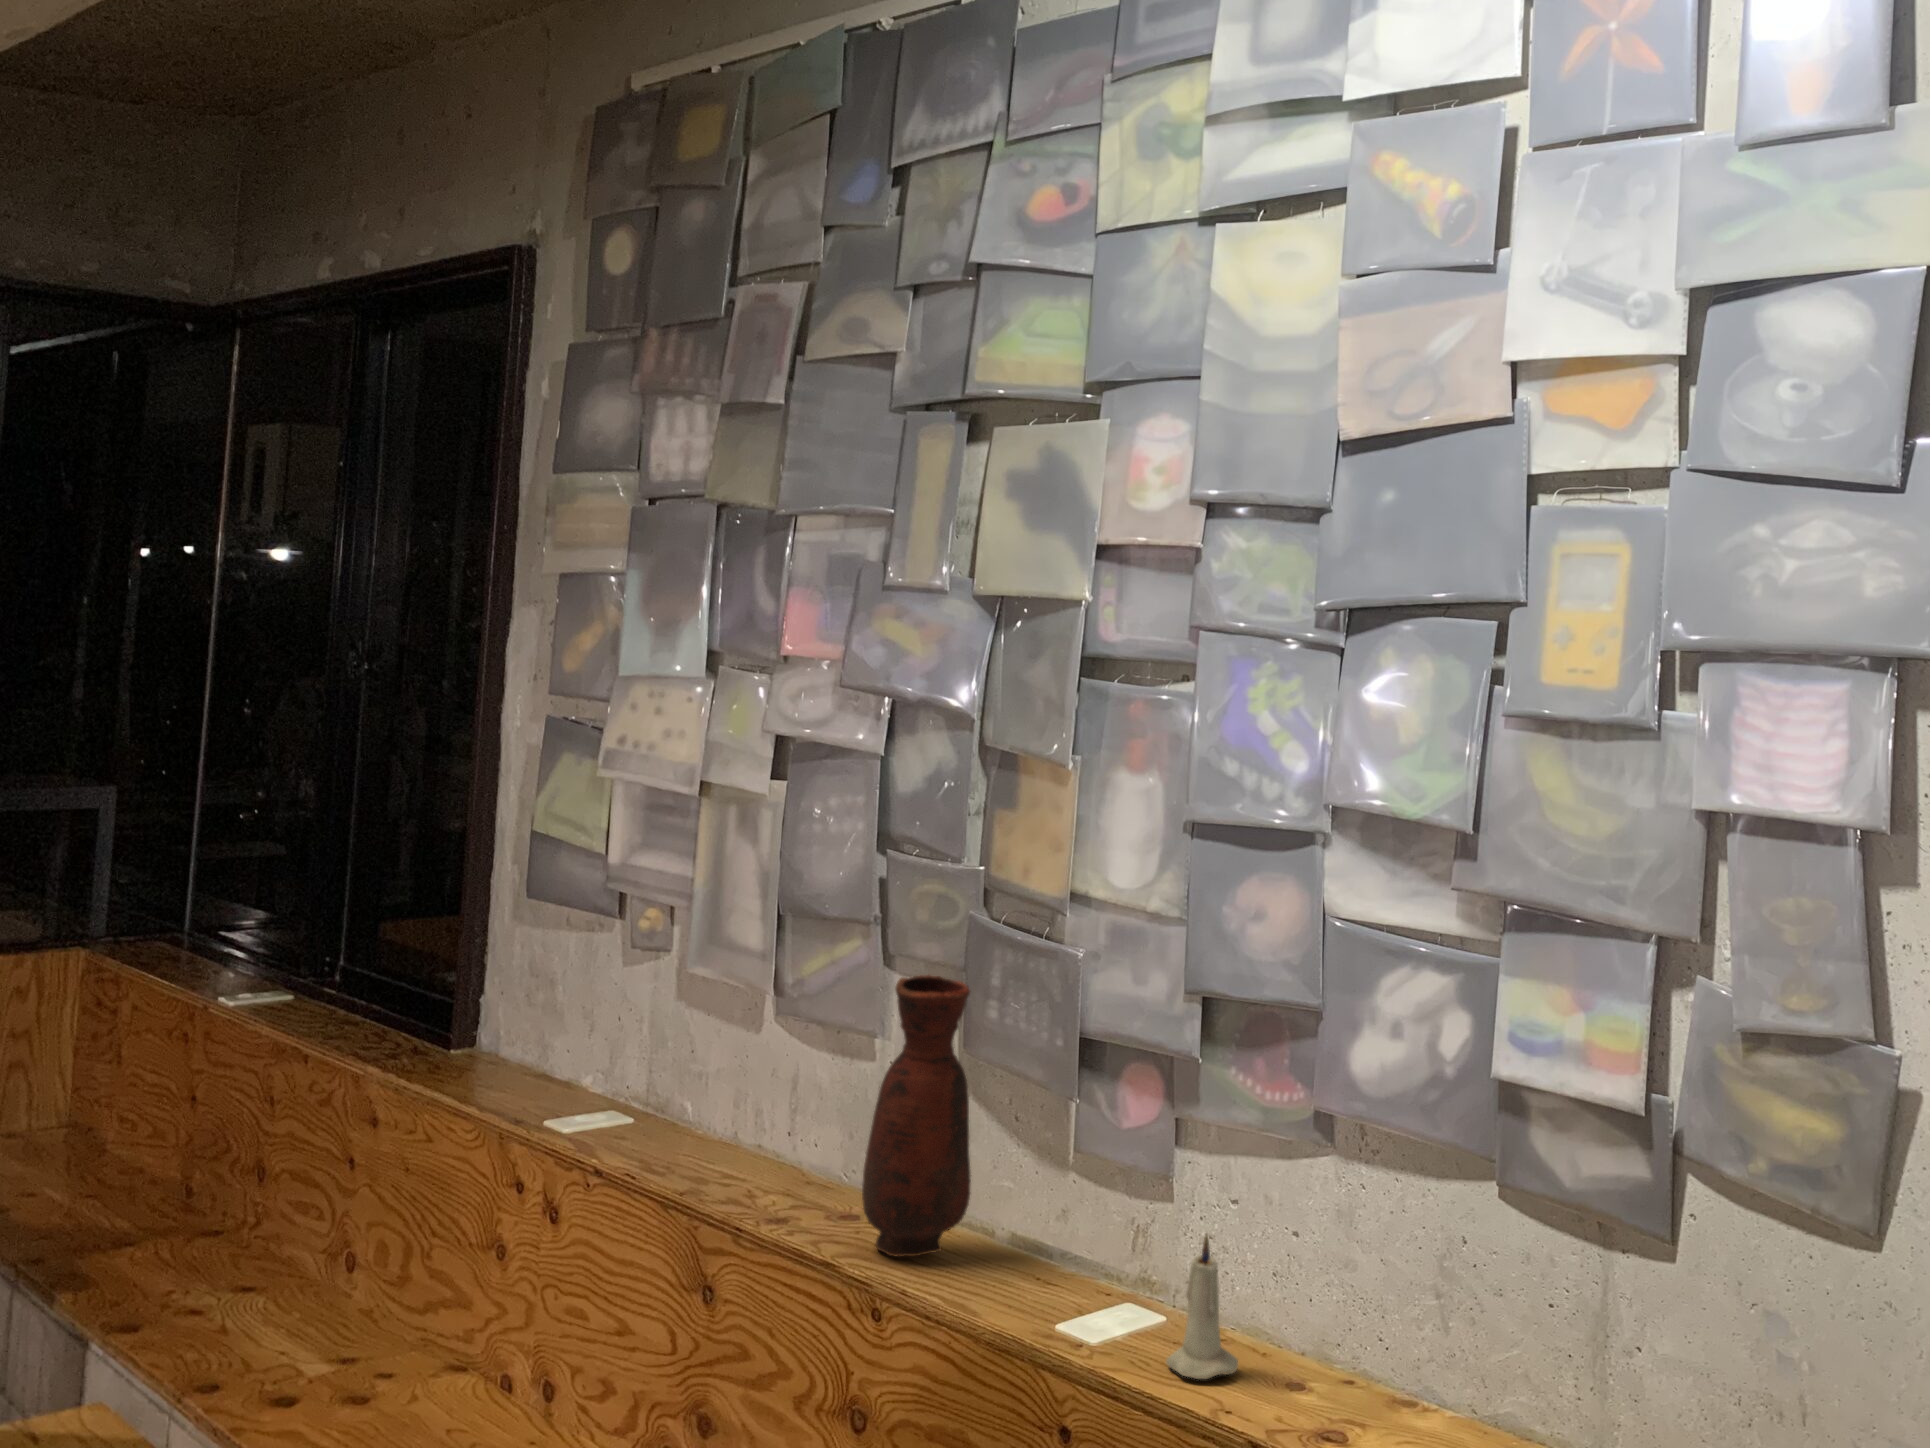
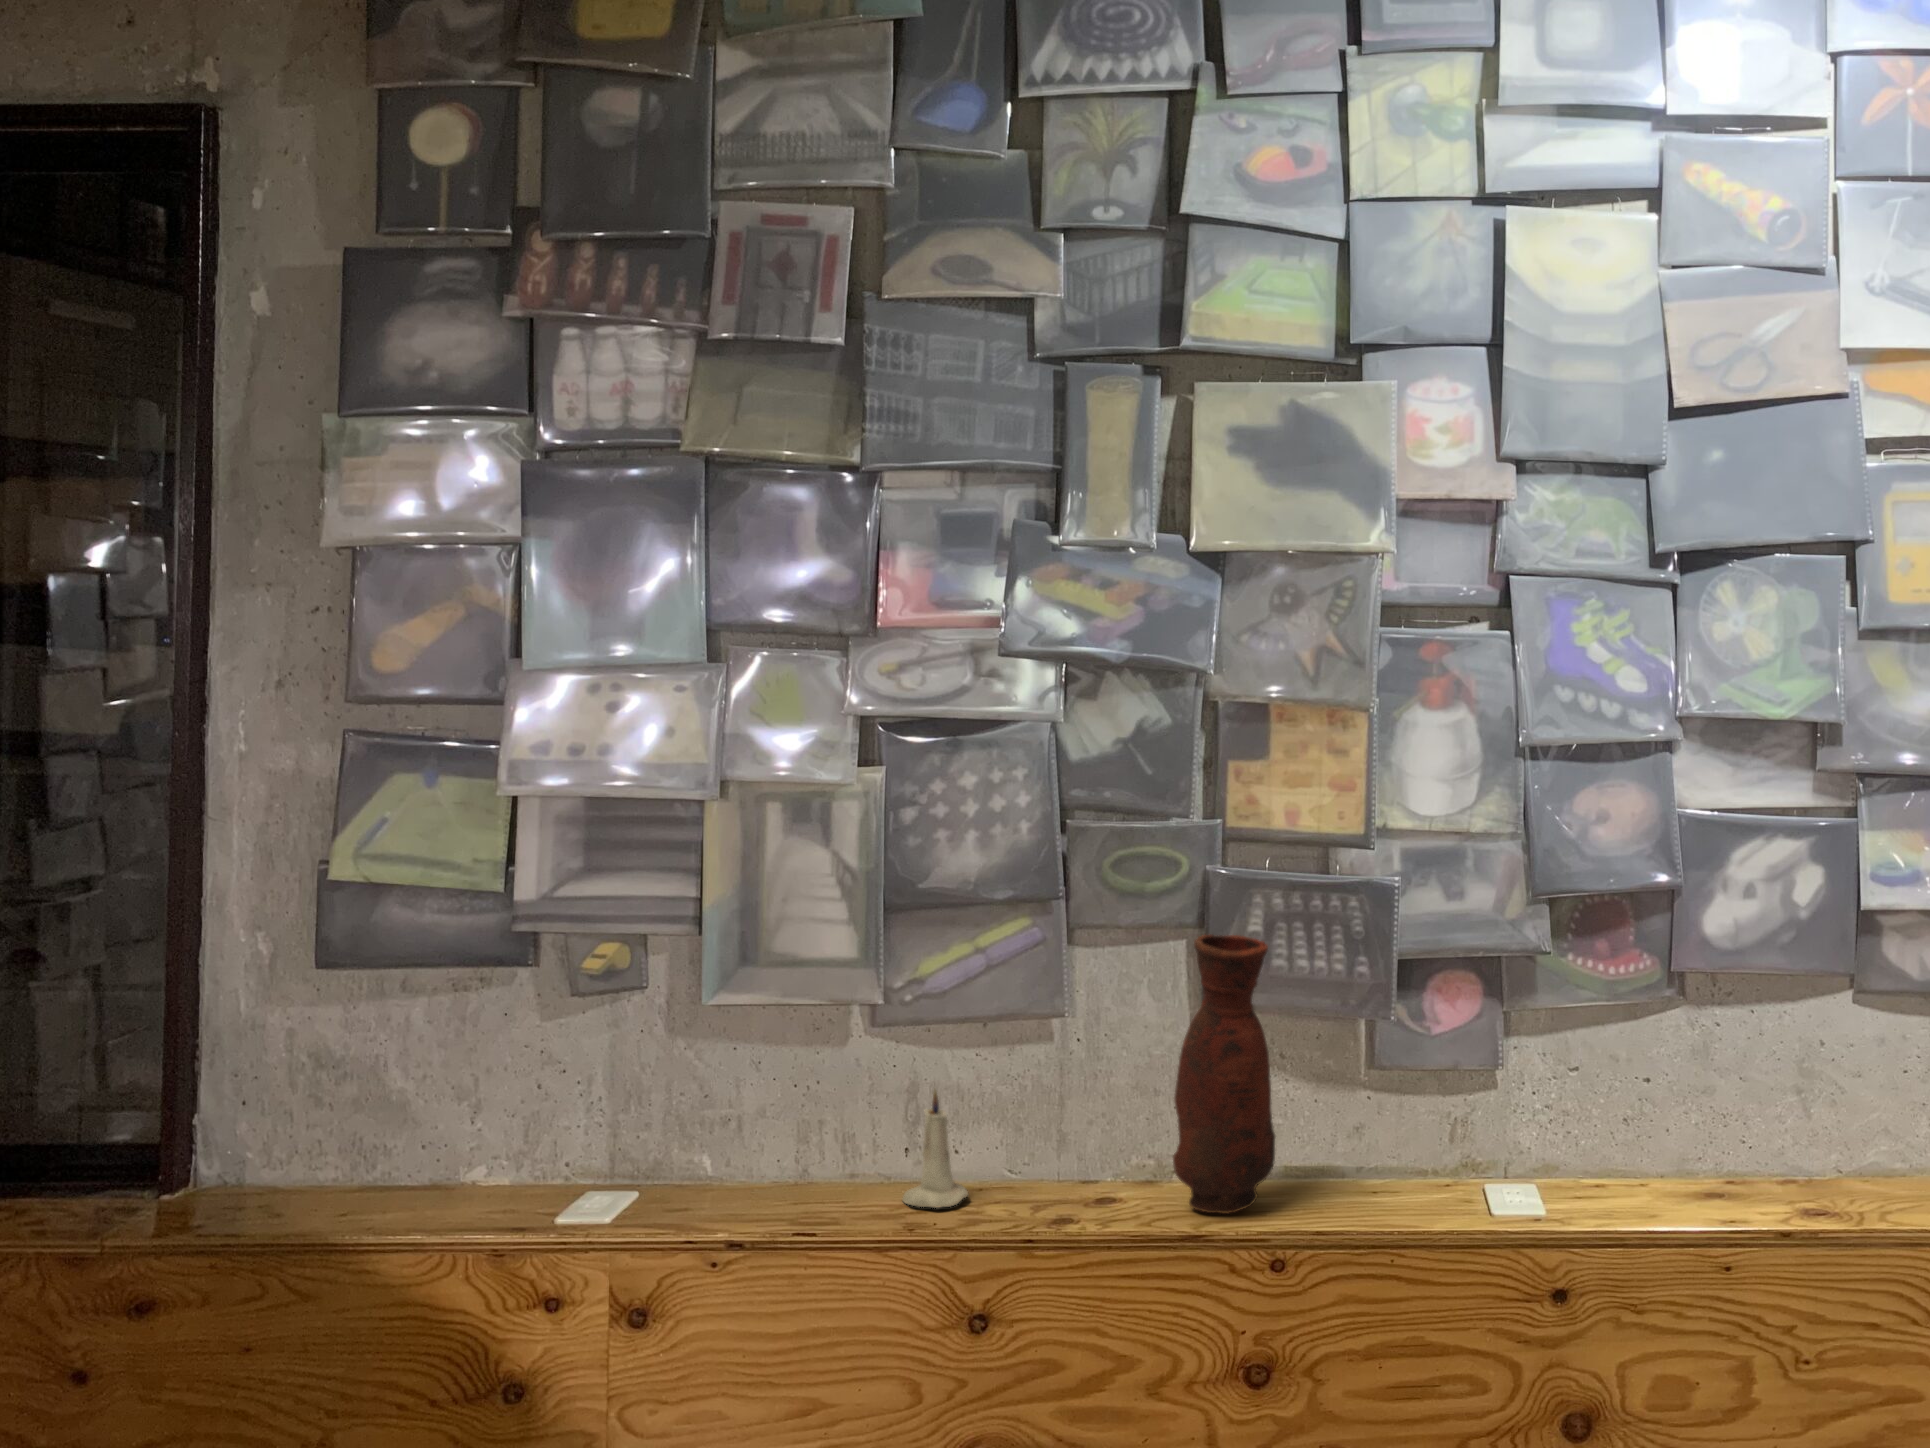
candle: present [1166,1234,1238,1379] -> present [902,1090,968,1208]

